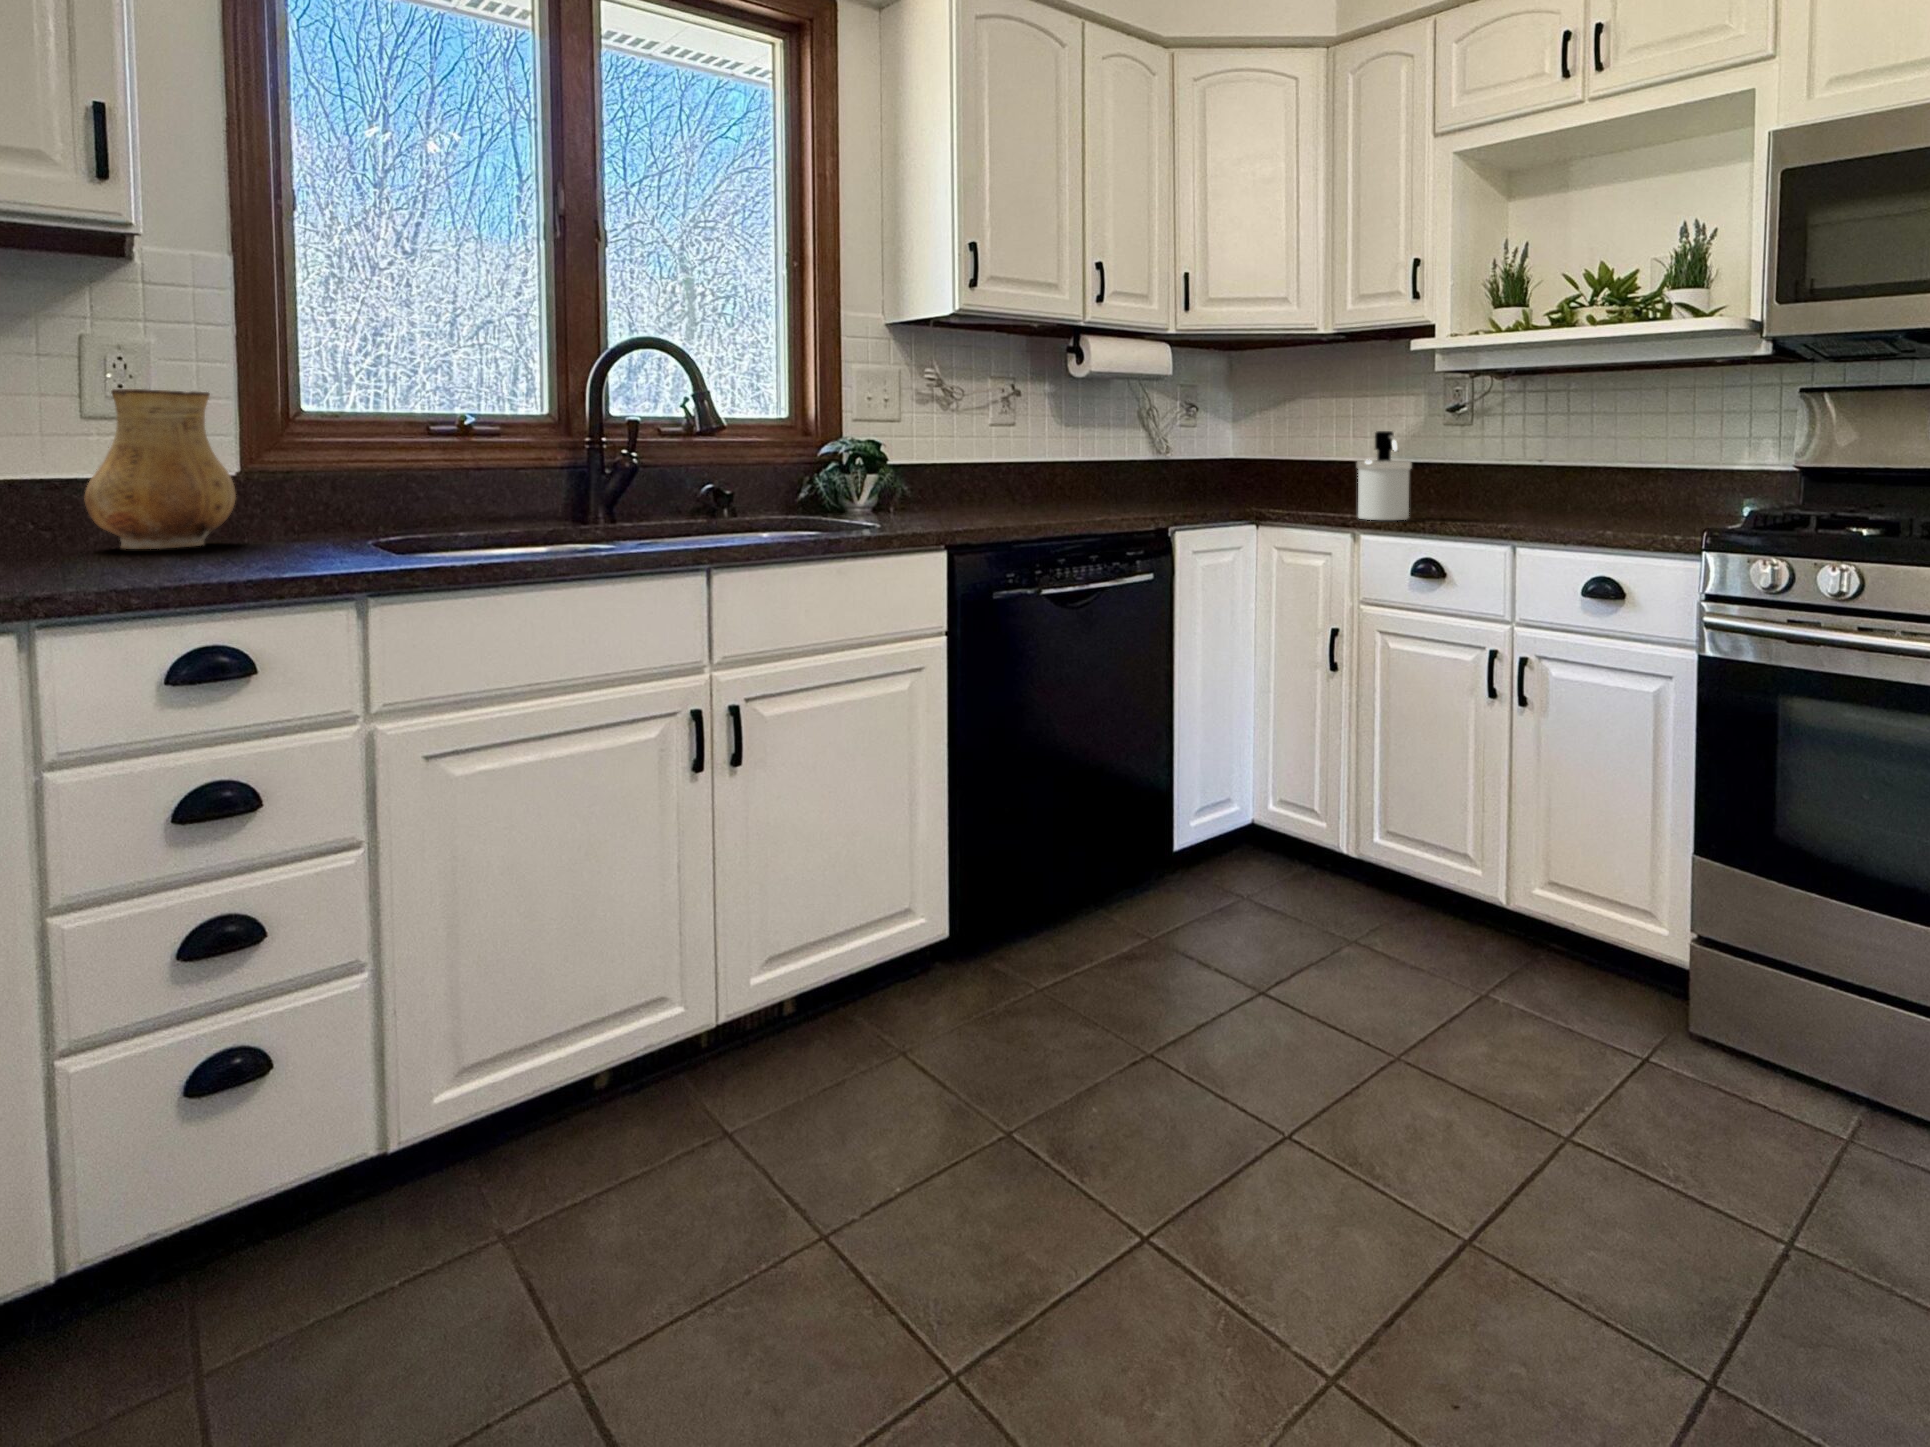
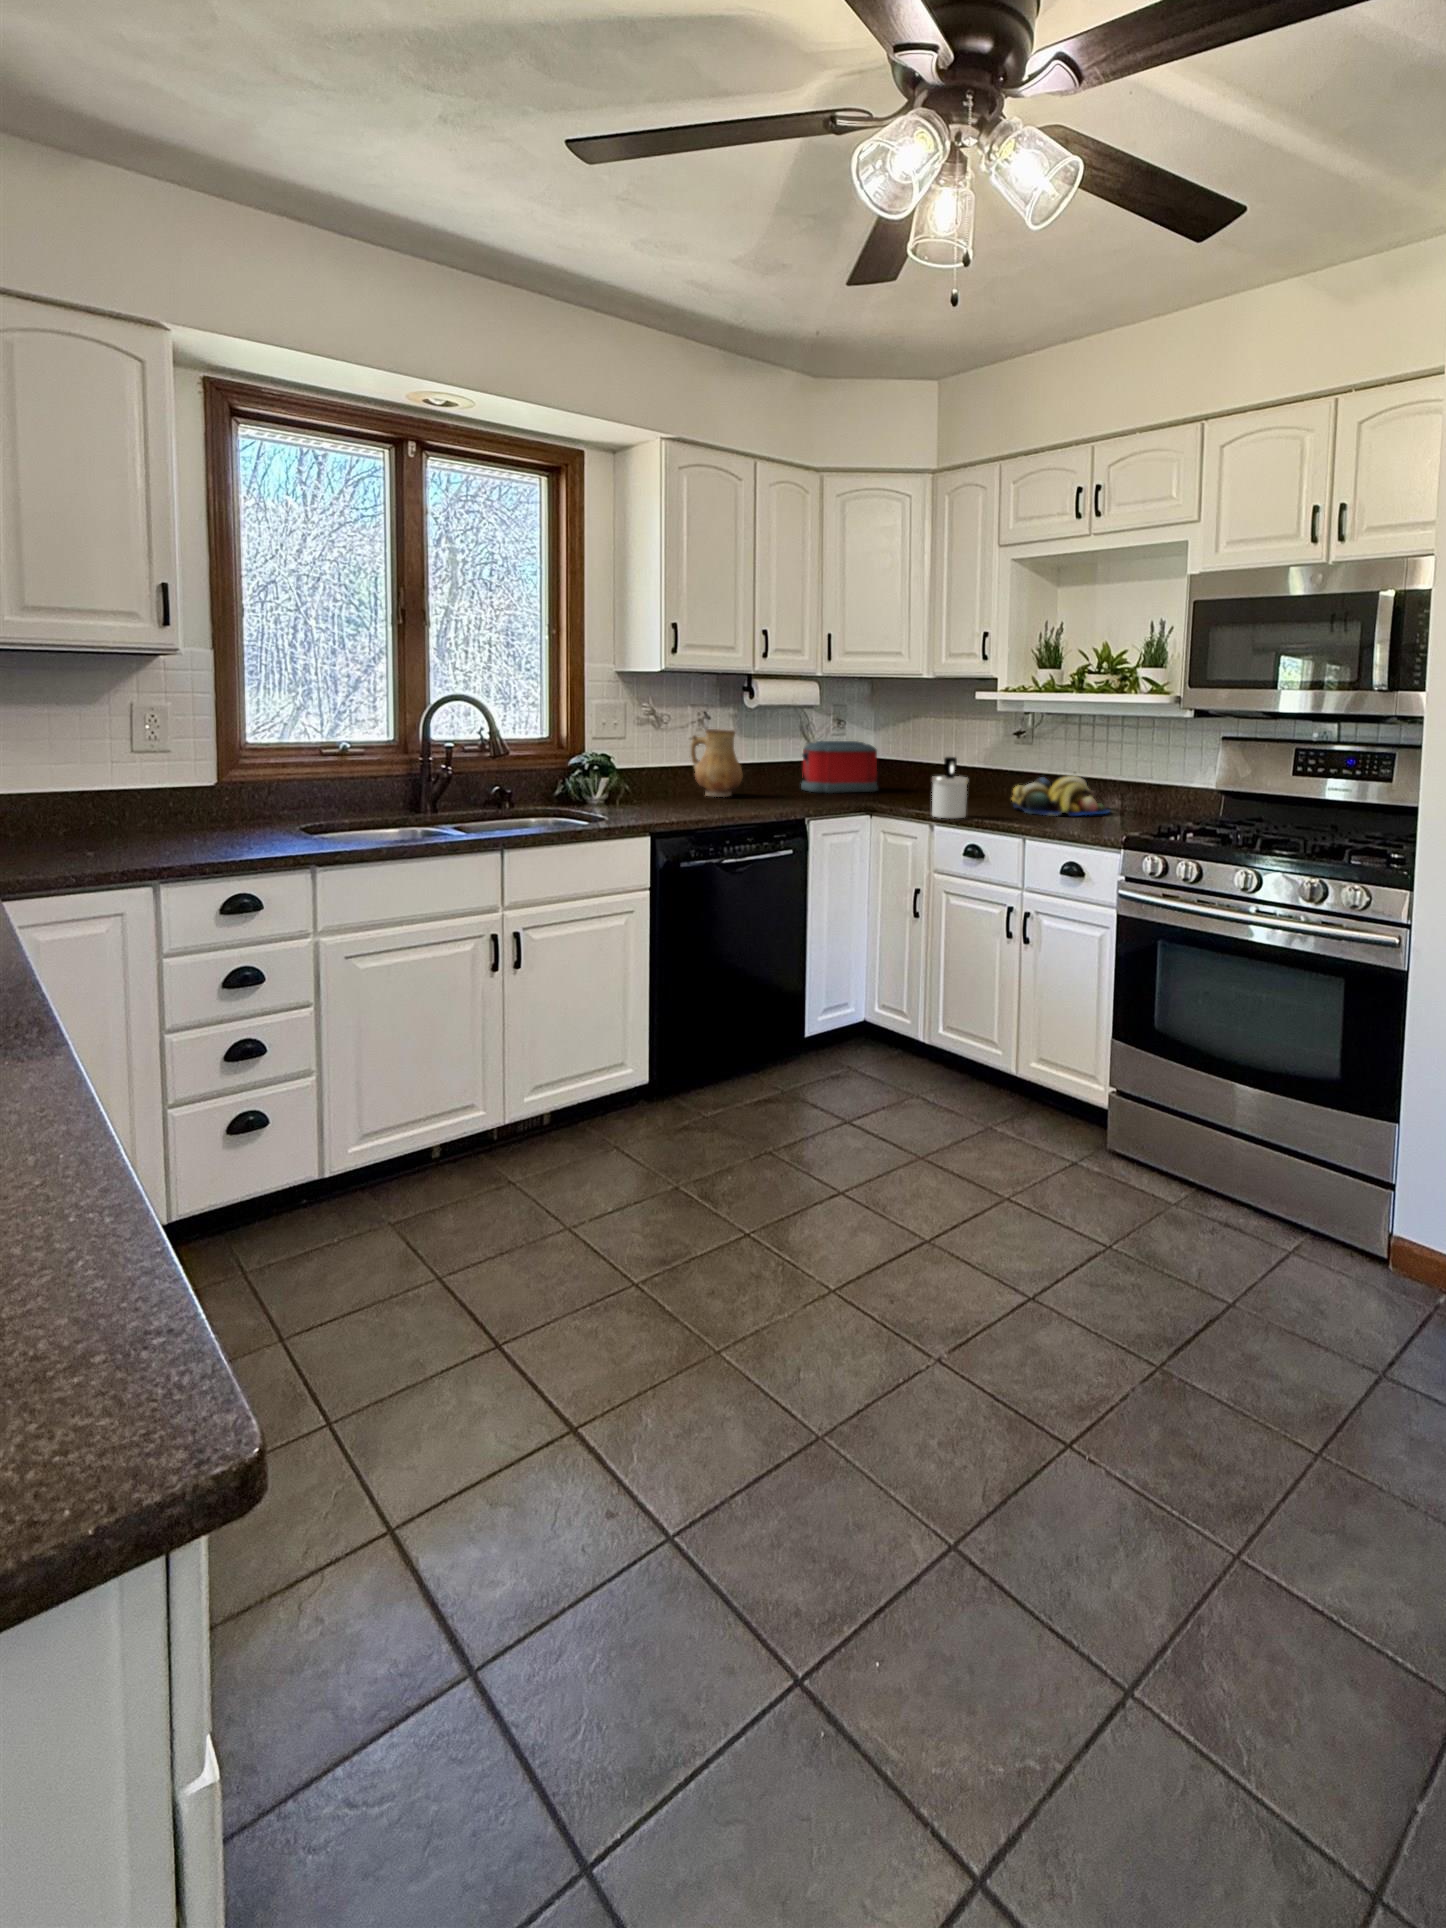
ceramic pitcher: present [85,389,236,549] -> present [691,729,742,797]
toaster: none [1143,431,1248,499] -> present [801,741,878,793]
fruit bowl: none [1454,462,1601,516] -> present [1011,776,1110,816]

